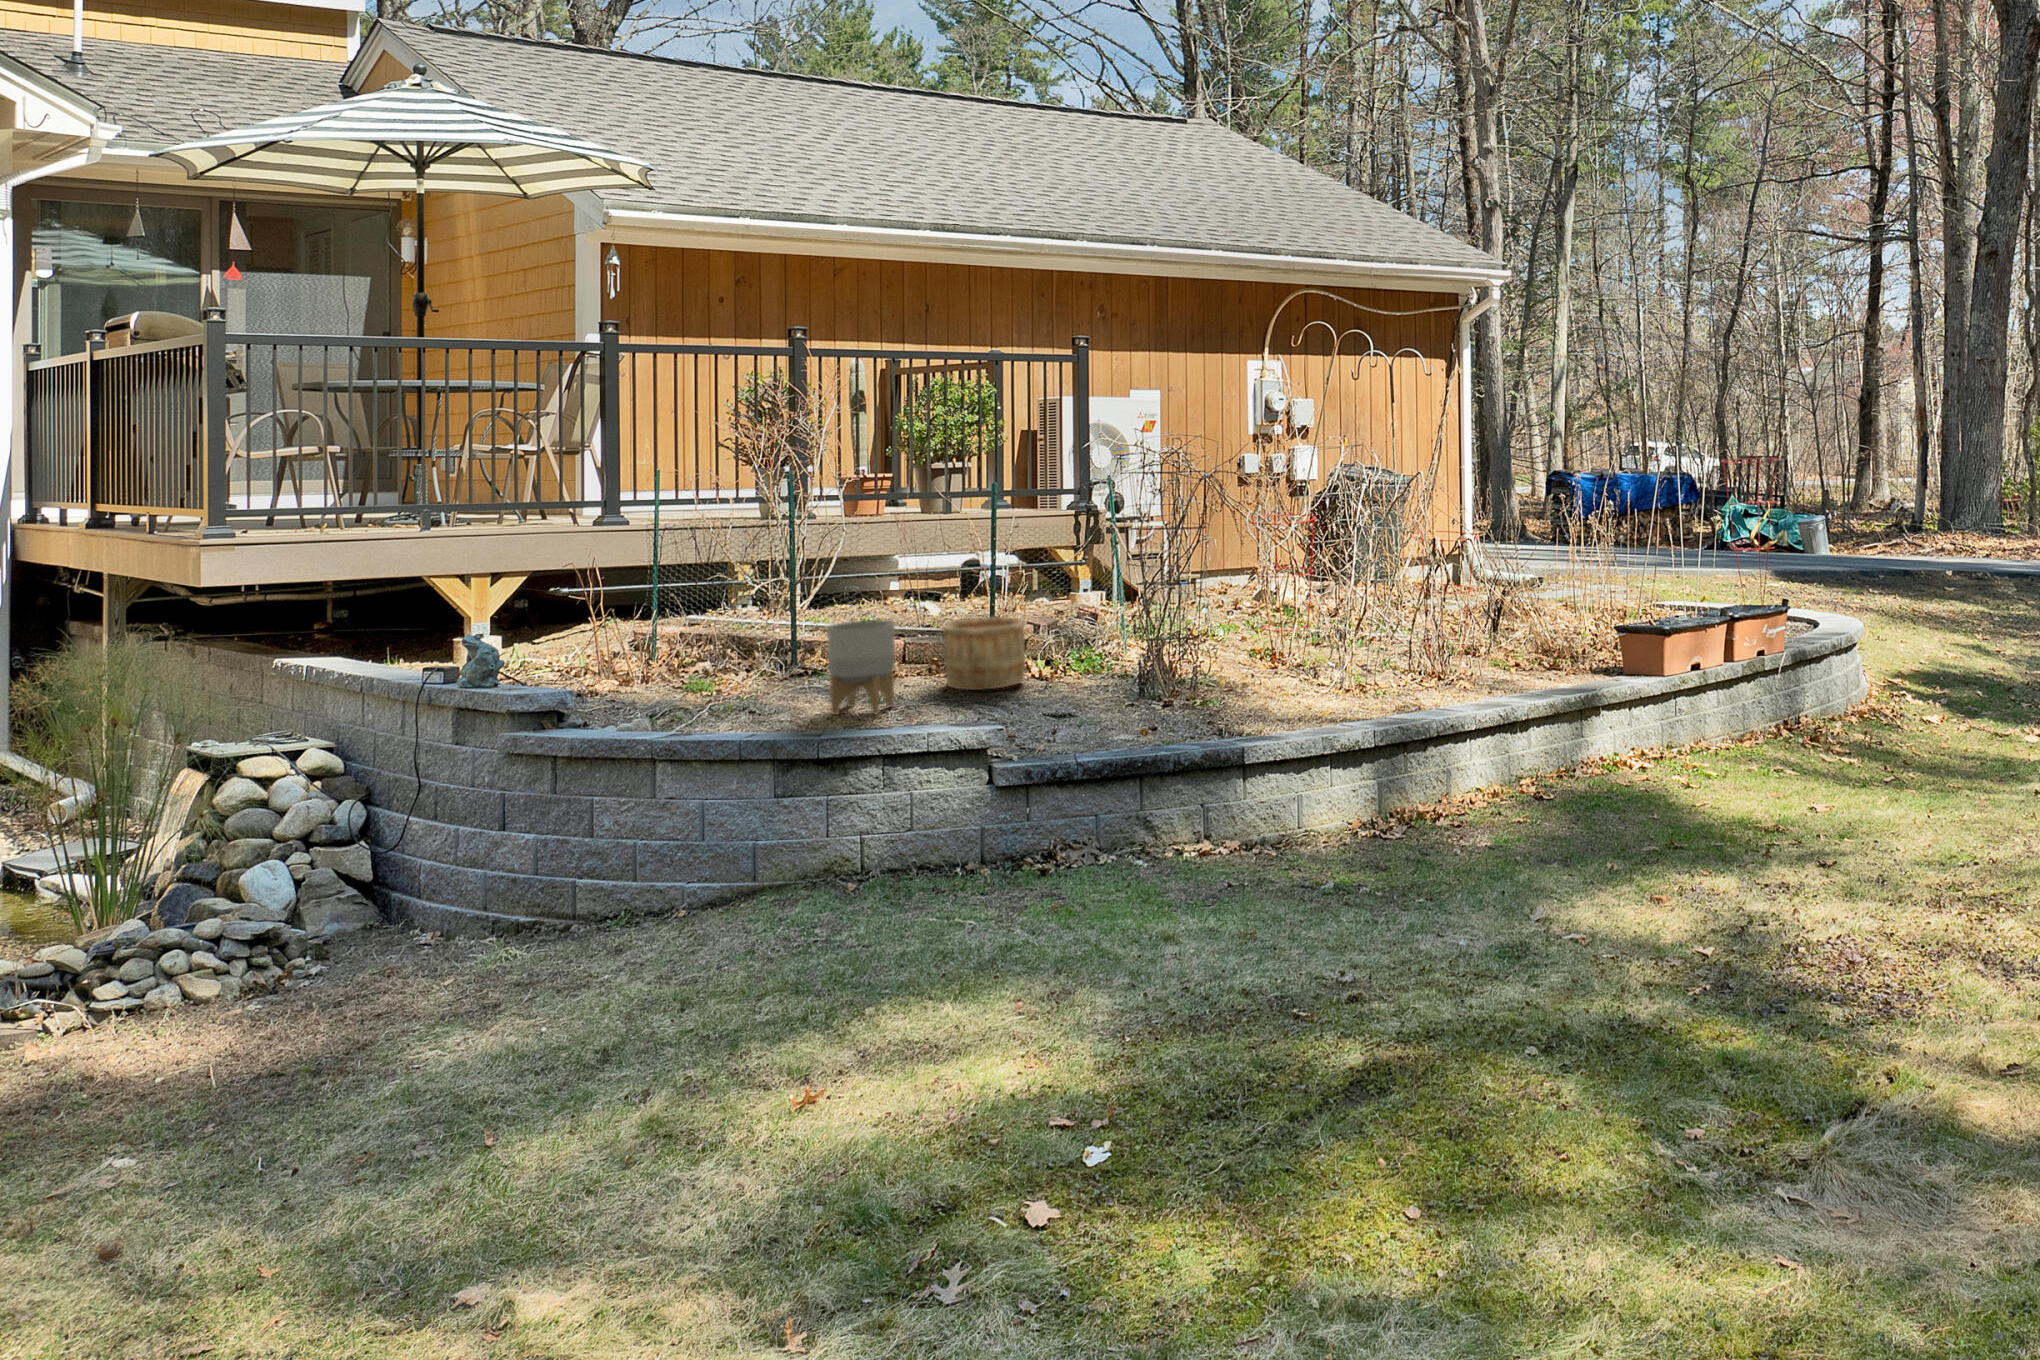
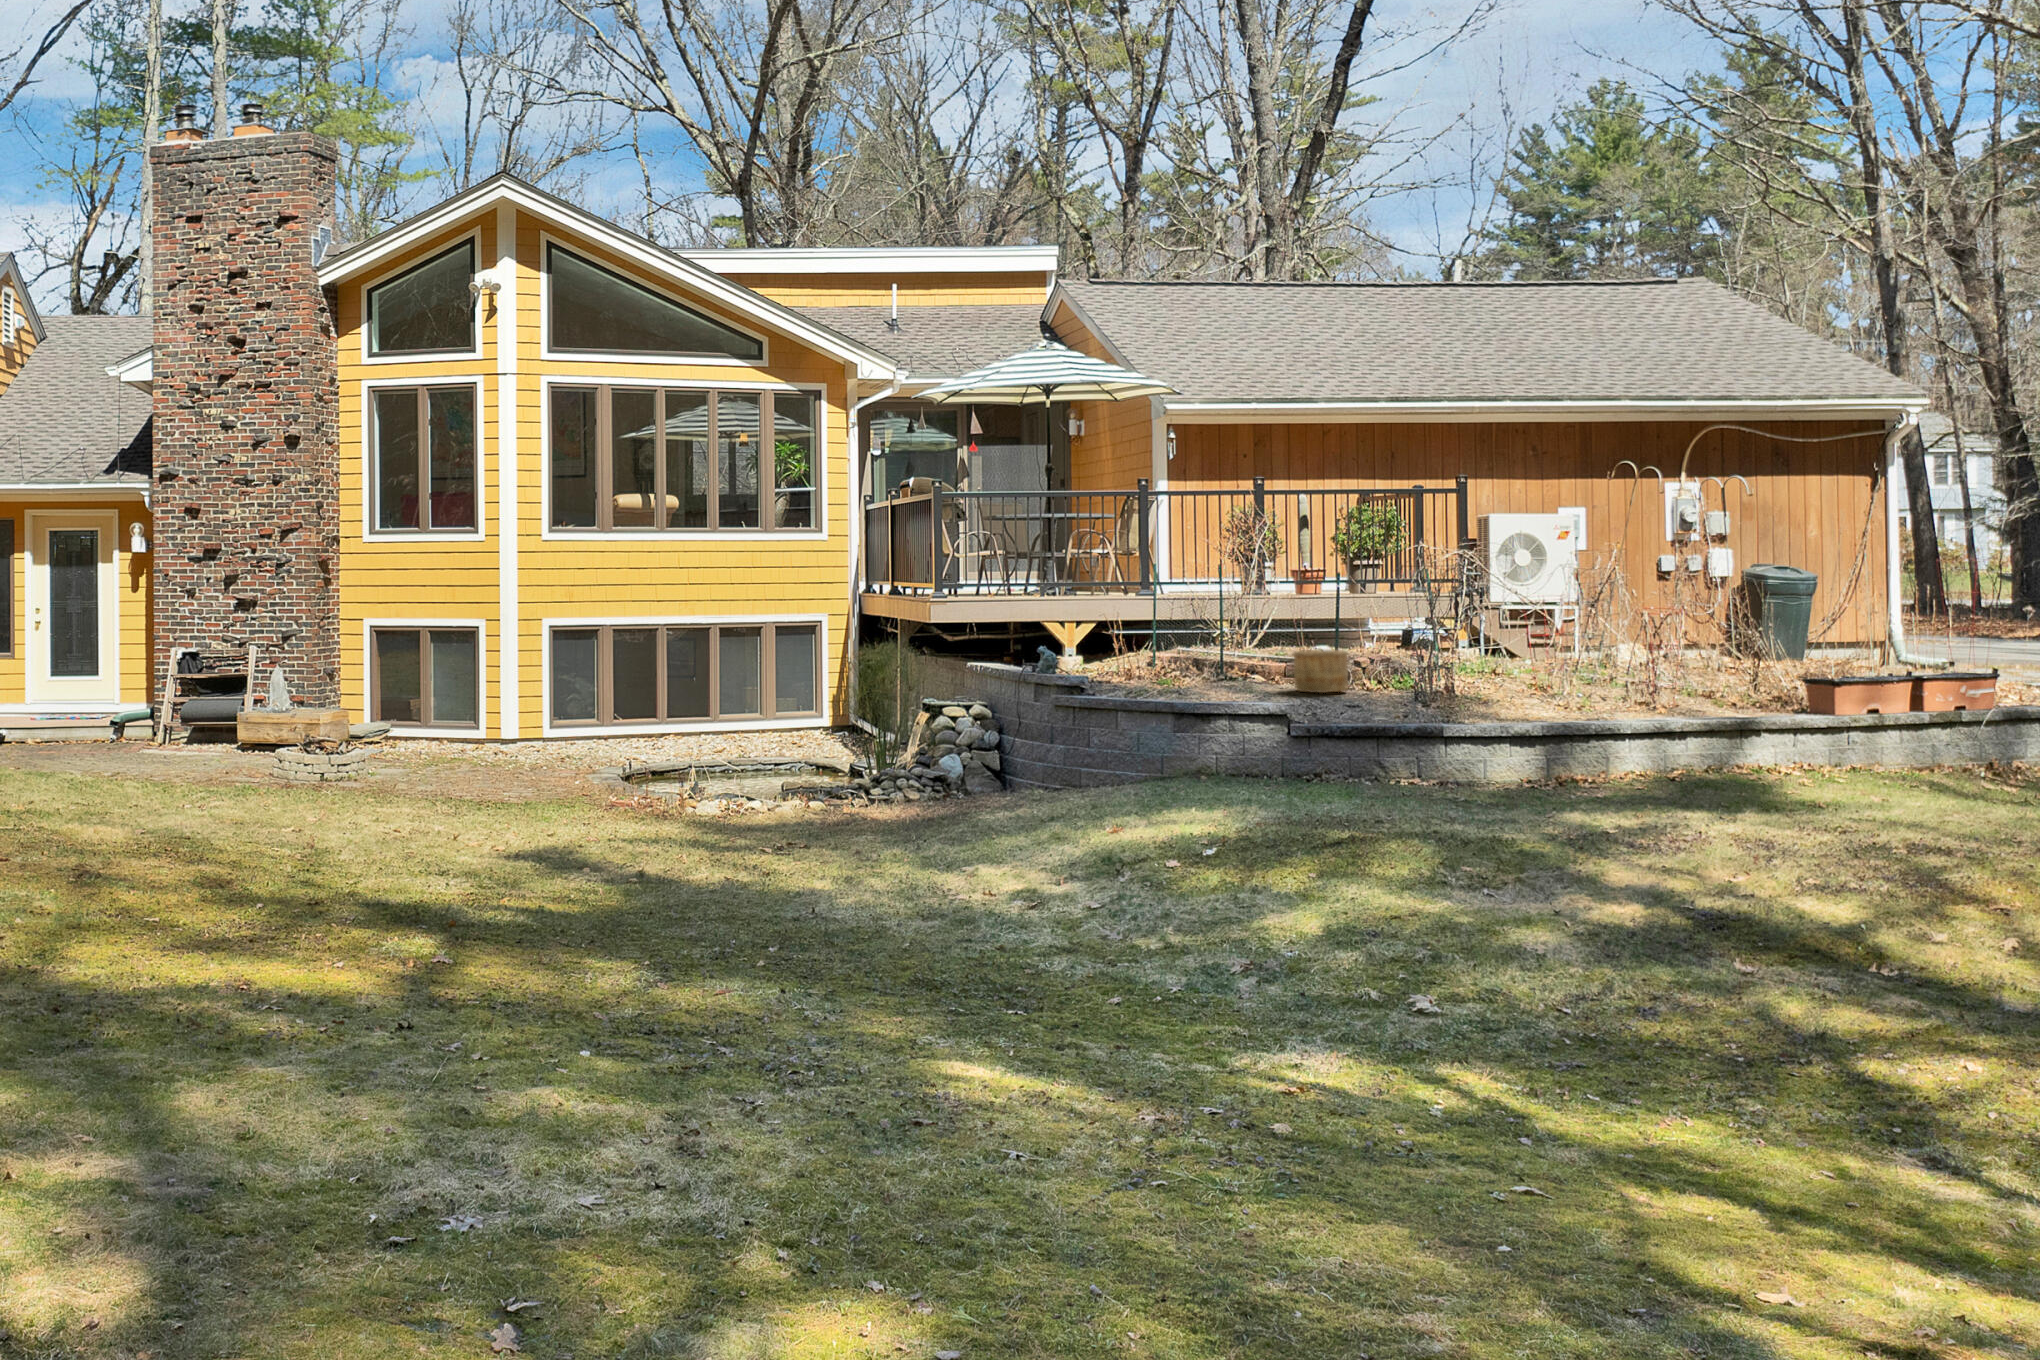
planter: present [827,620,895,715] -> none [1207,640,1248,694]

